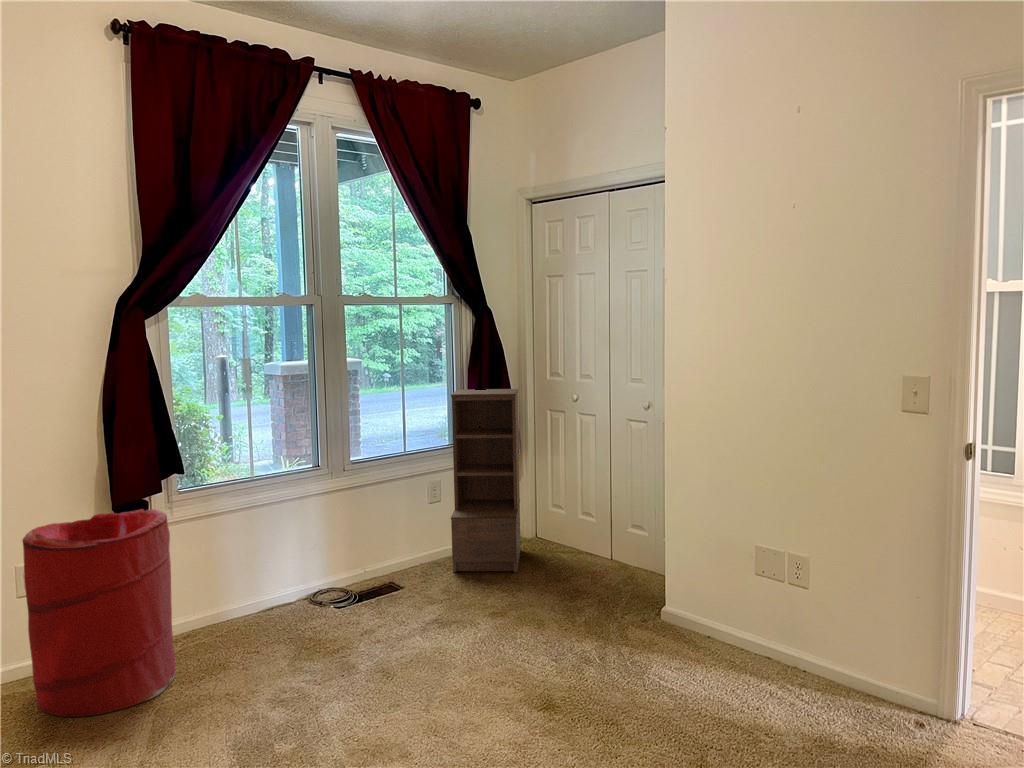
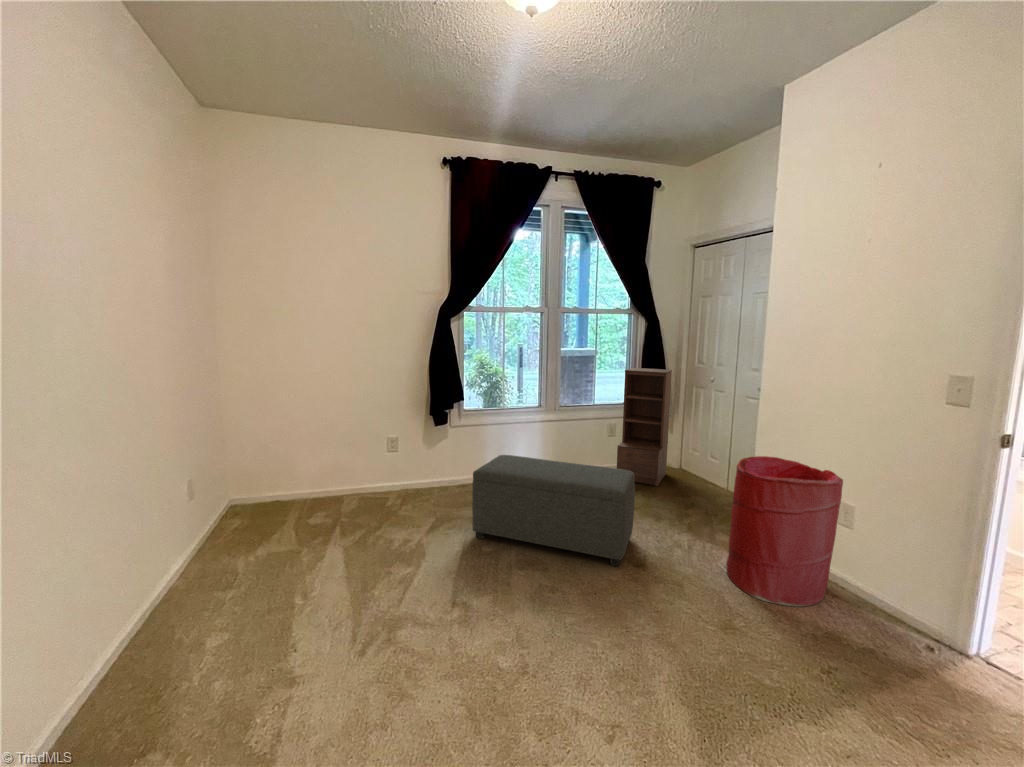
laundry hamper: present [22,509,175,717] -> present [727,456,843,606]
ottoman: none [238,558,523,731] -> present [472,455,635,566]

